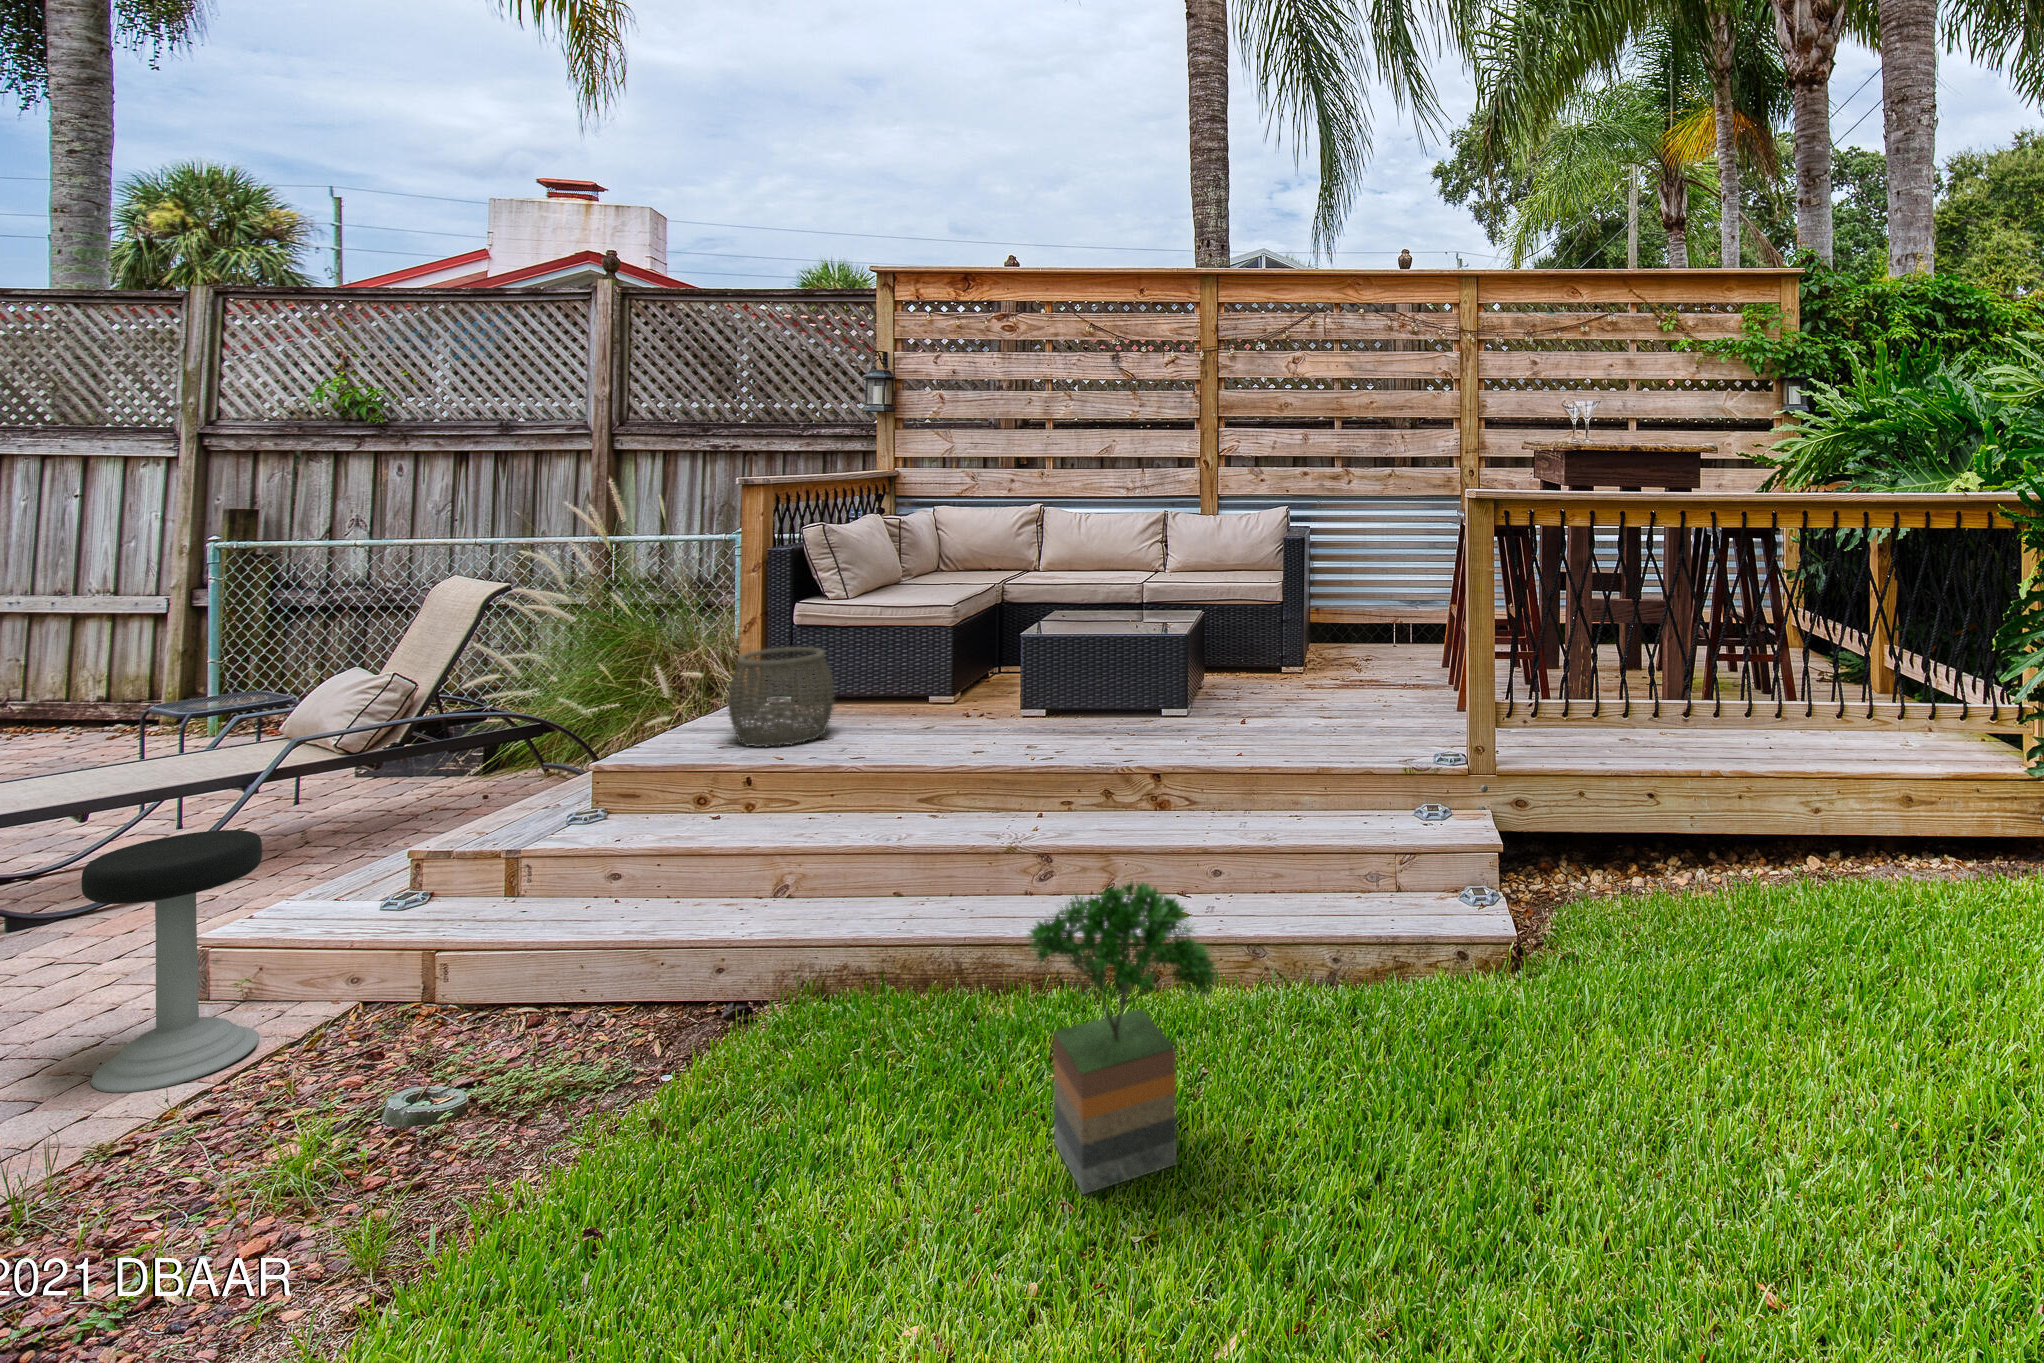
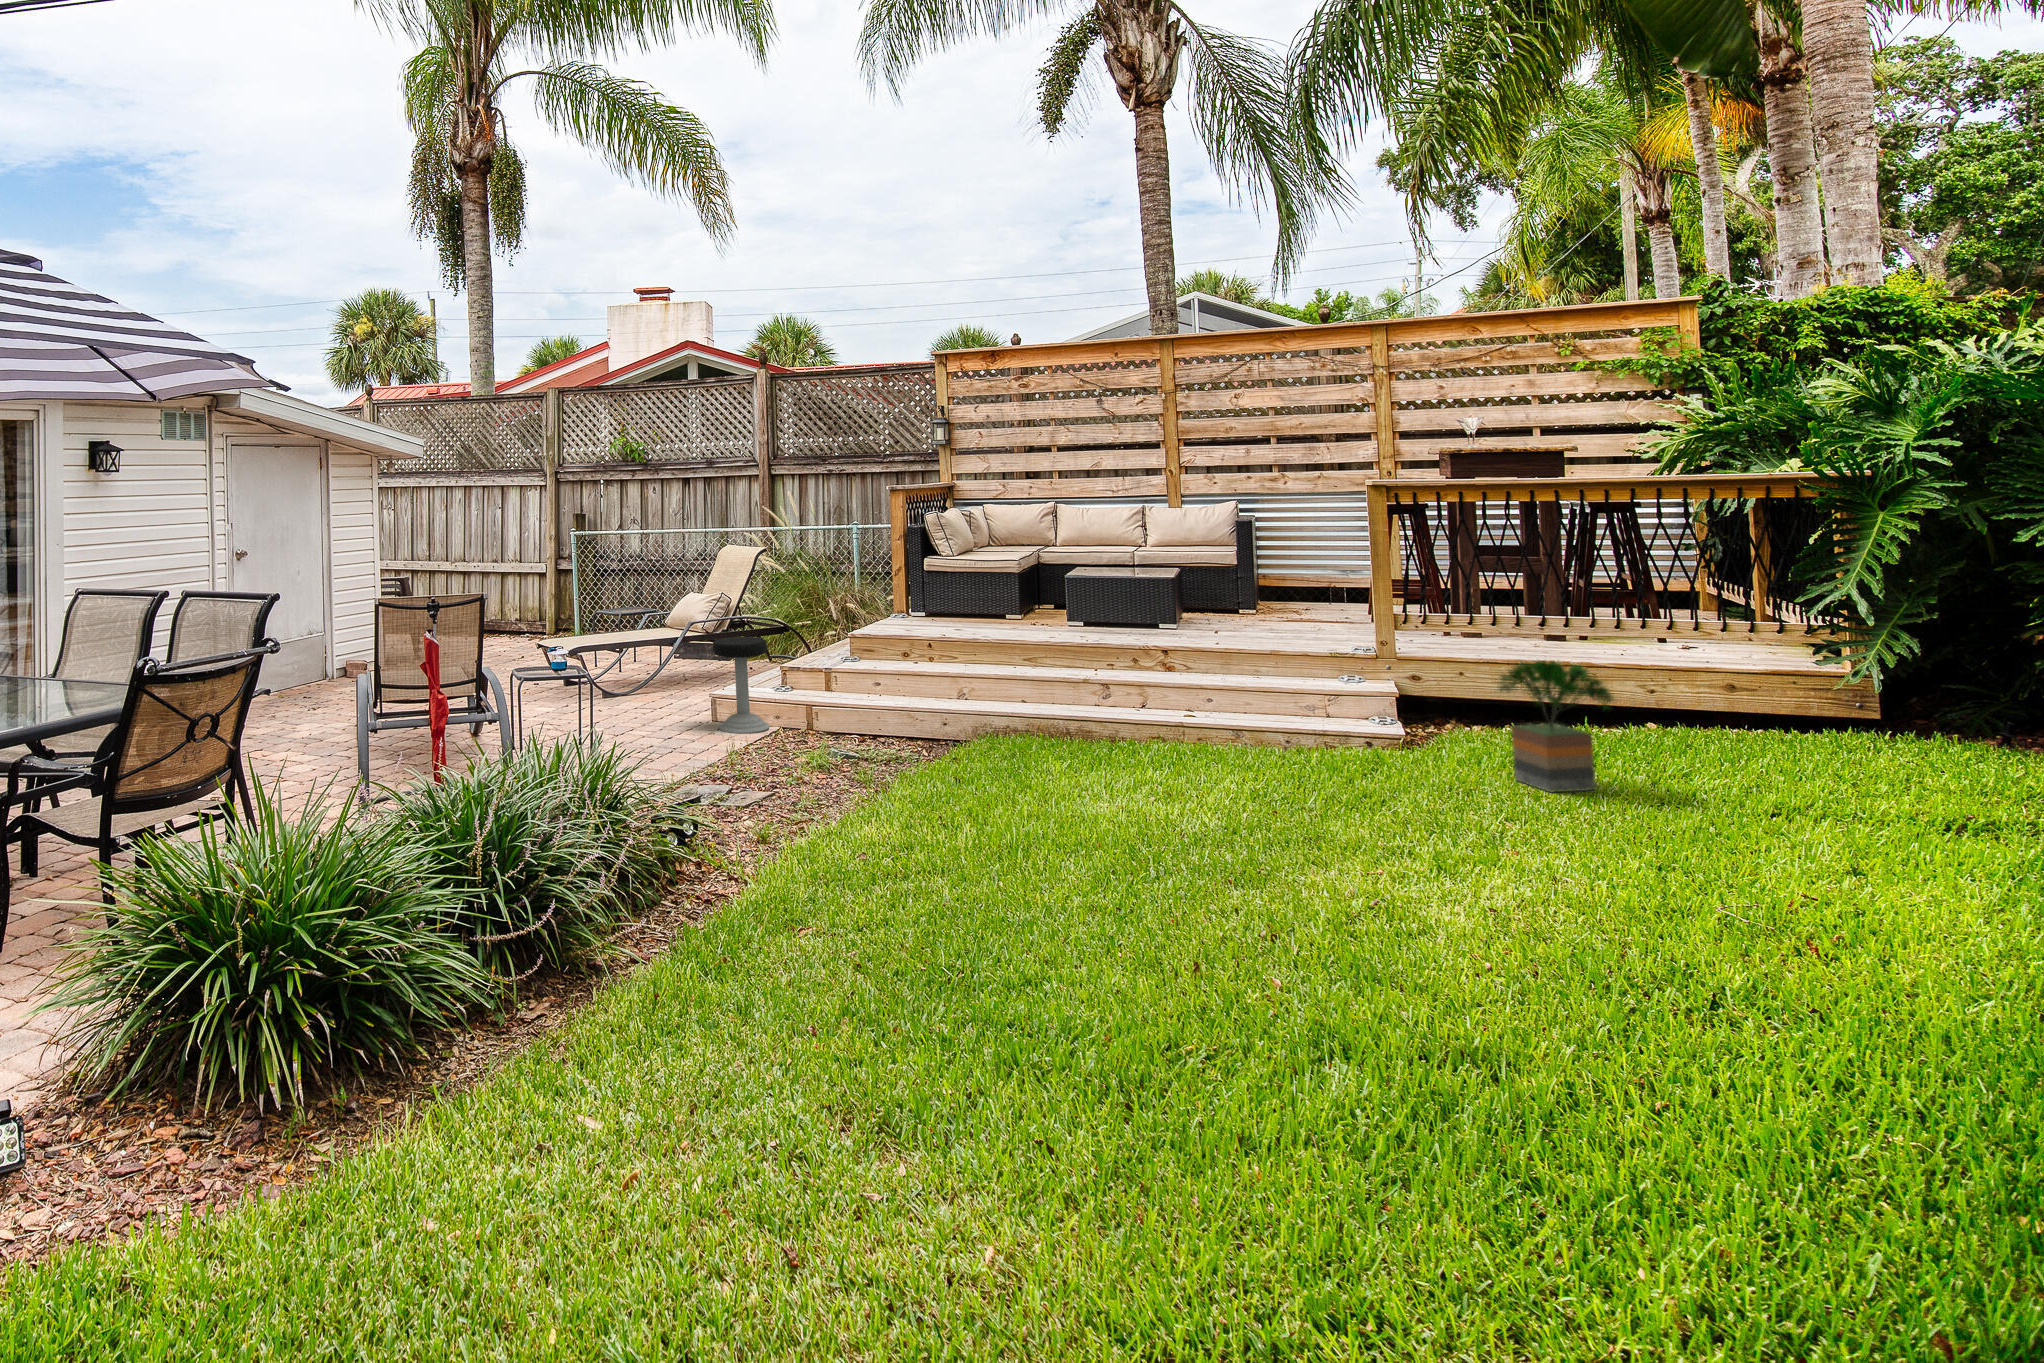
woven basket: present [727,647,834,747] -> none [910,579,966,630]
potted tree: present [1028,881,1217,1195] -> present [1499,660,1613,792]

